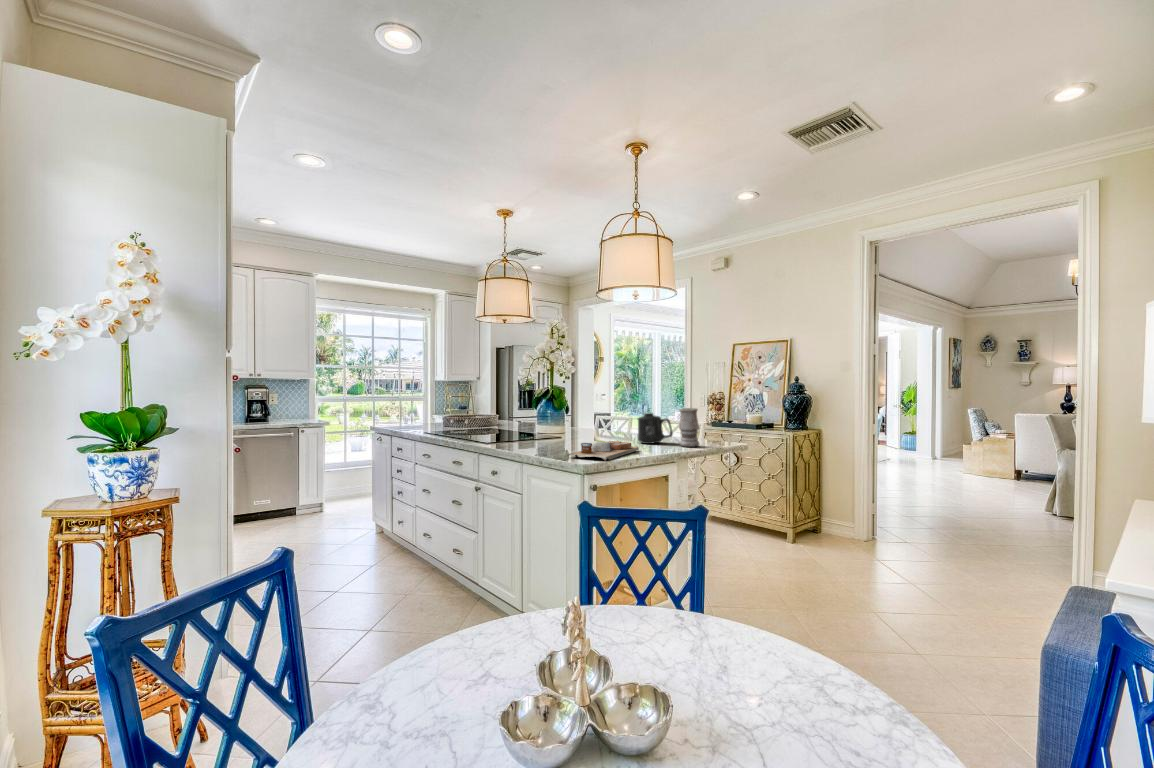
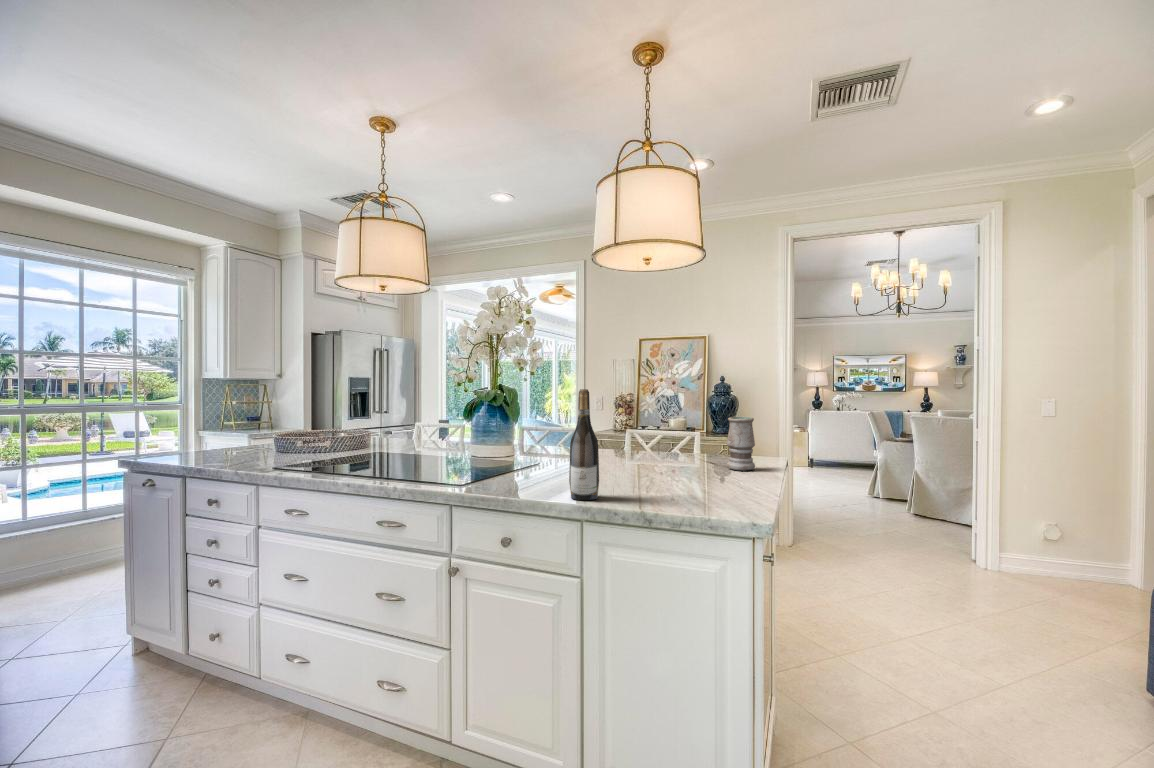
wine bottle: none [527,388,545,452] -> present [569,389,599,500]
mug: present [638,413,673,444] -> none [660,424,708,469]
cutting board: present [569,440,639,461] -> none [660,469,748,510]

